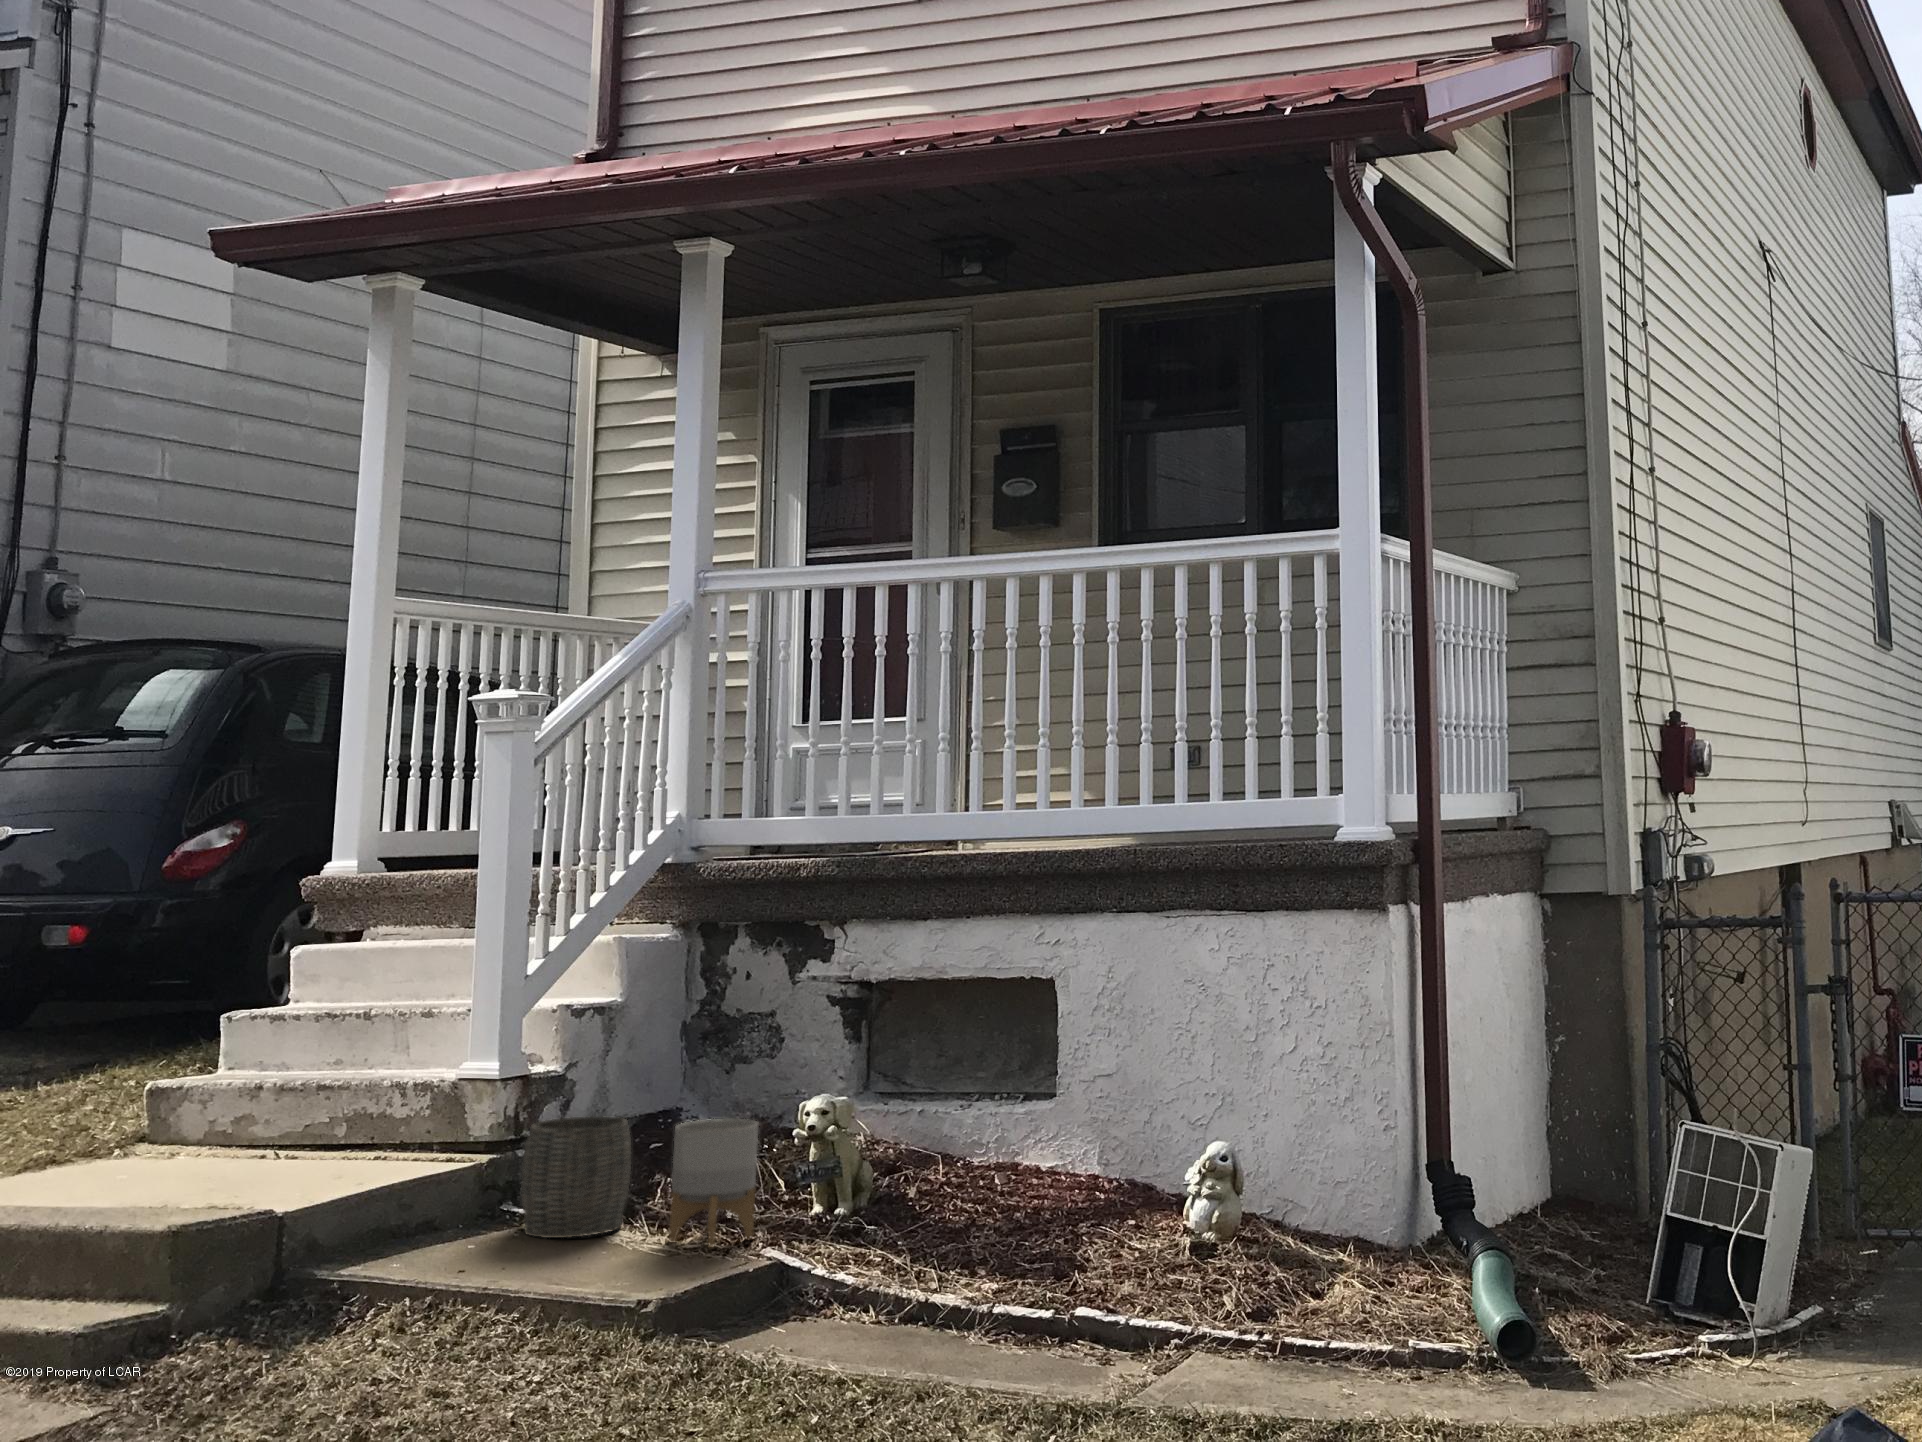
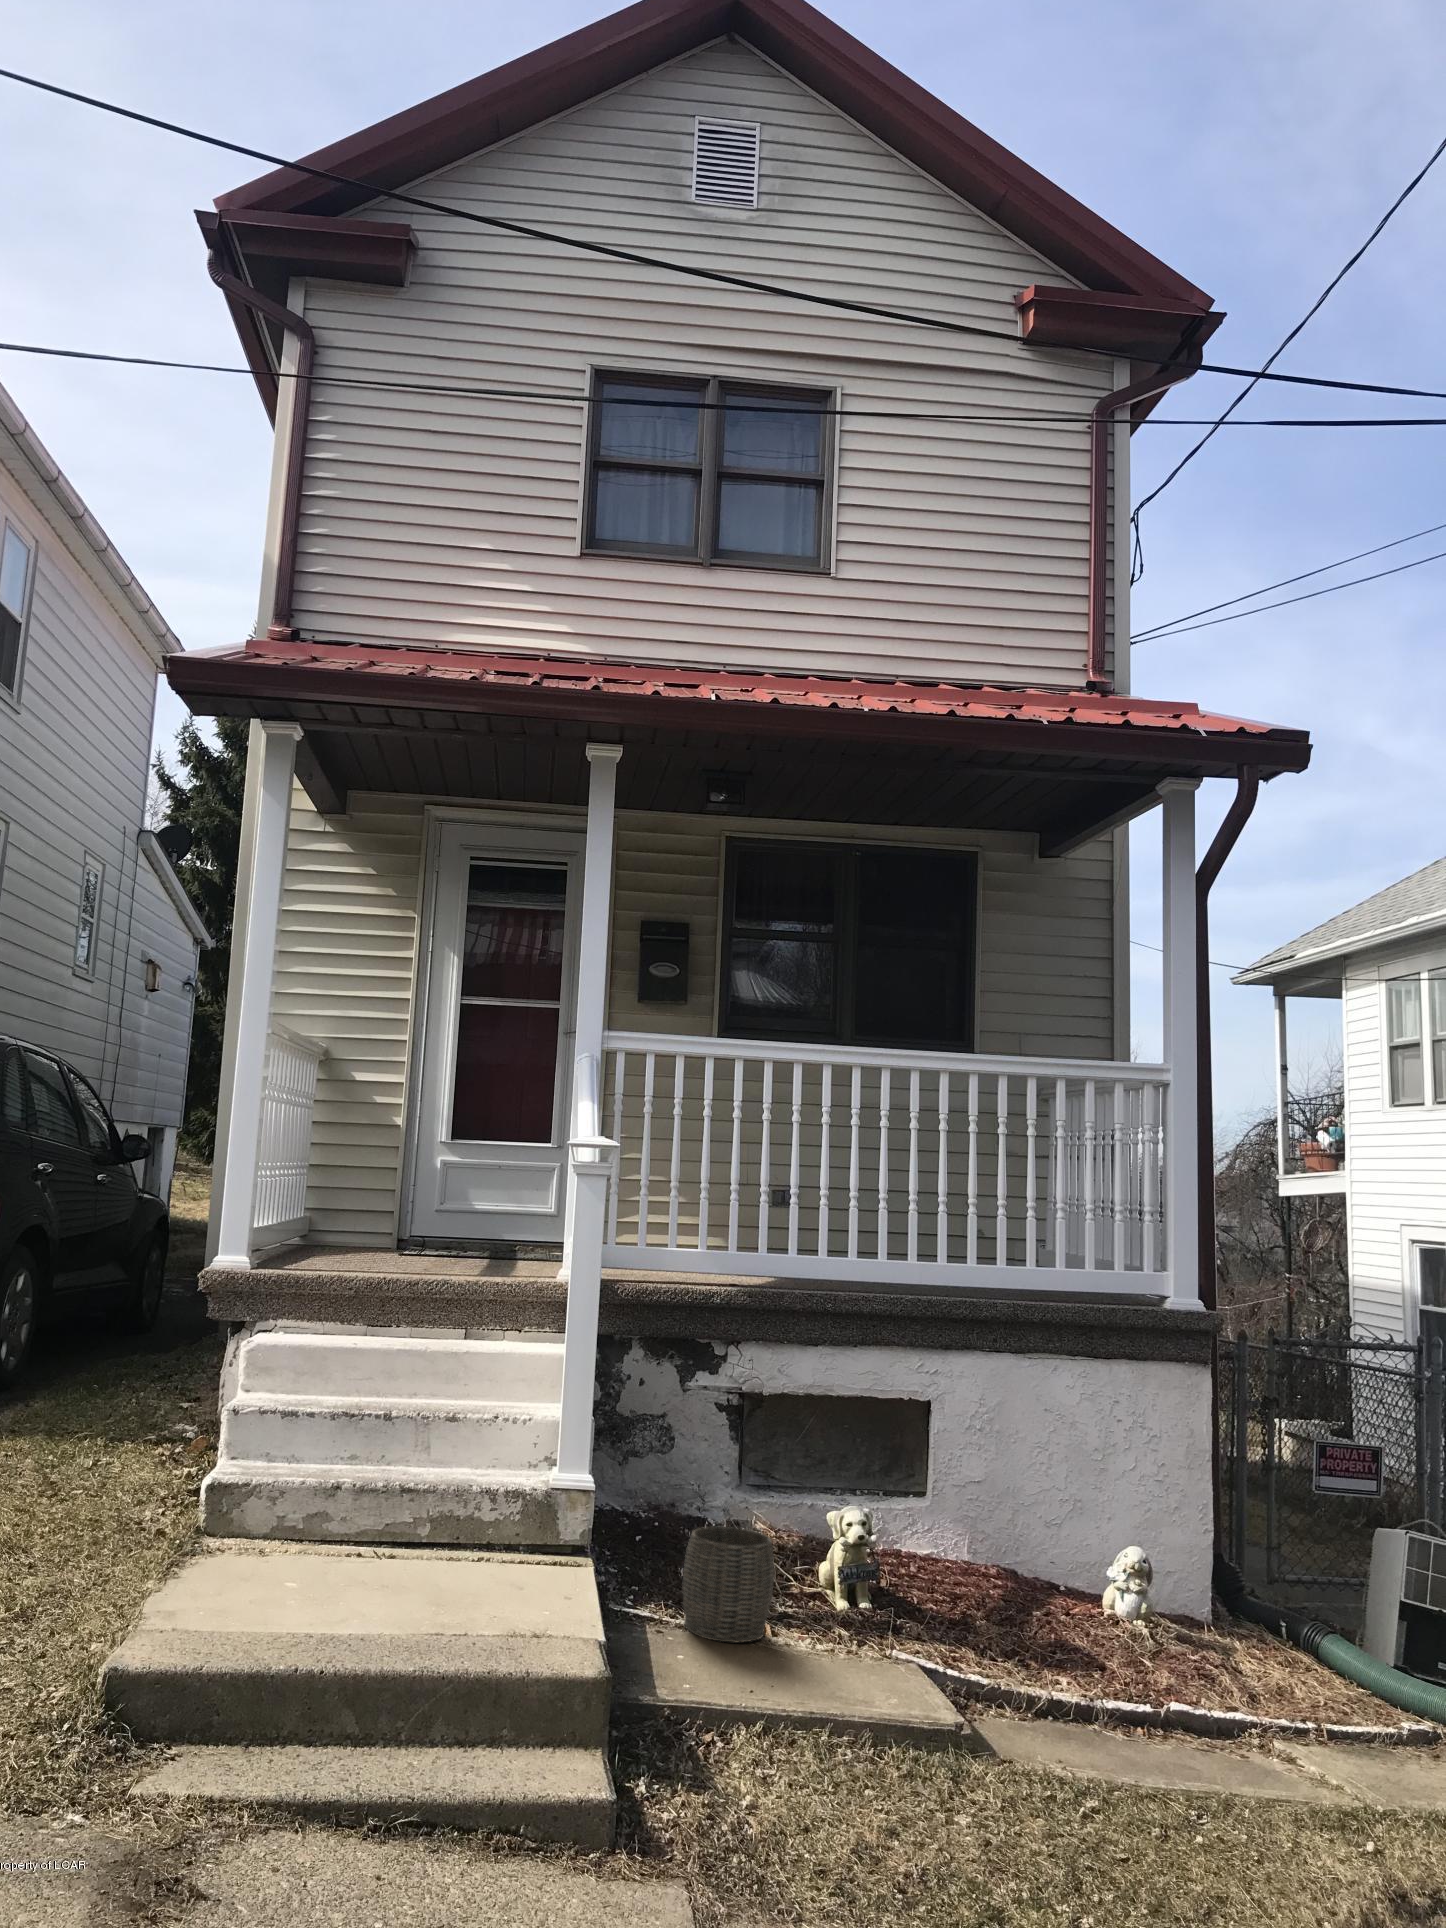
planter: present [669,1119,758,1247] -> none [811,1530,883,1647]

